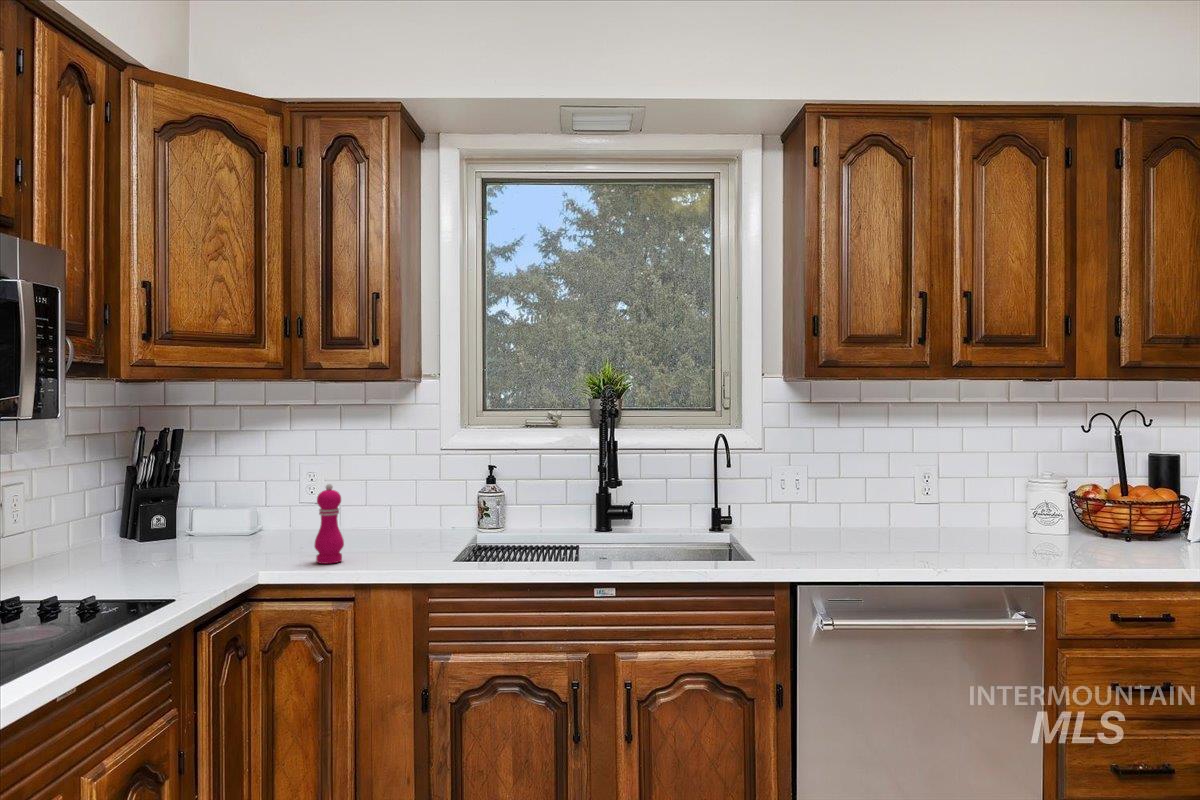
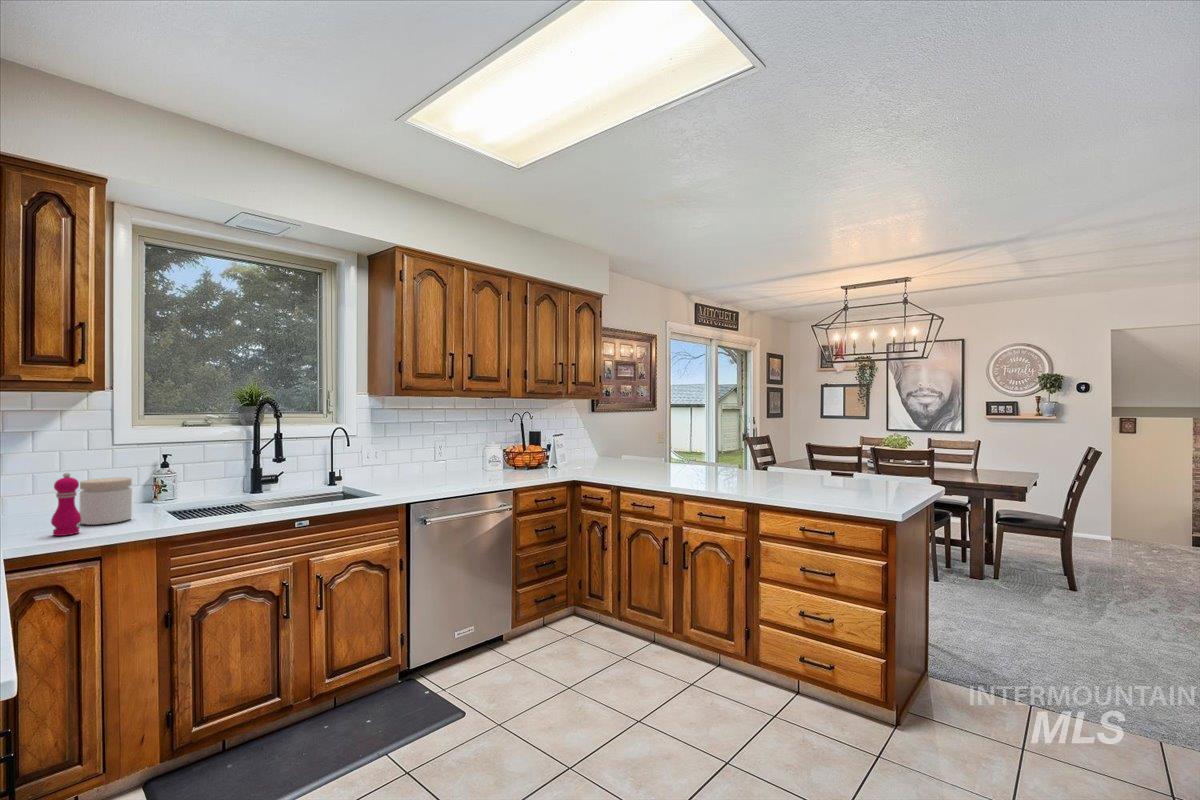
jar: none [365,493,418,554] -> present [79,477,132,525]

